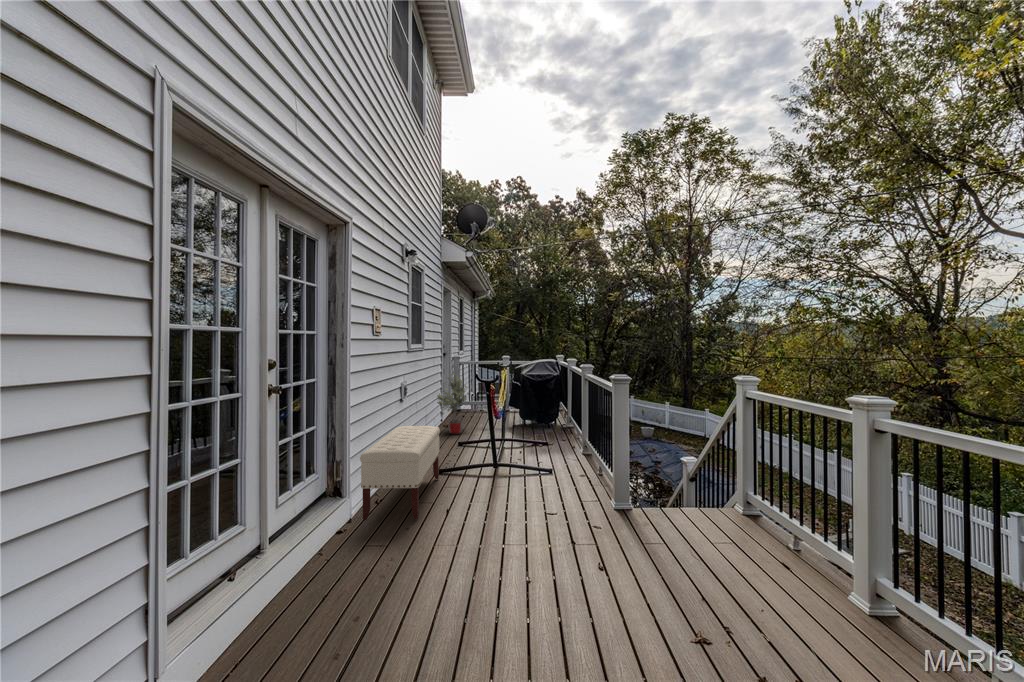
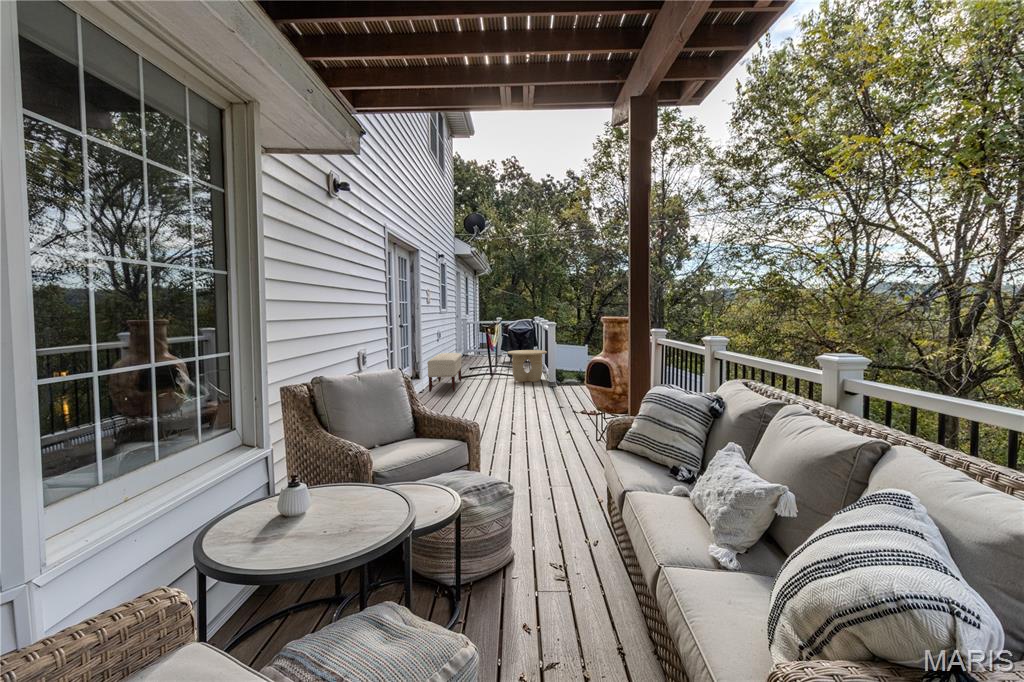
potted tree: present [437,373,467,435] -> none [454,327,474,366]
side table: none [525,418,597,481] -> present [507,350,547,382]

